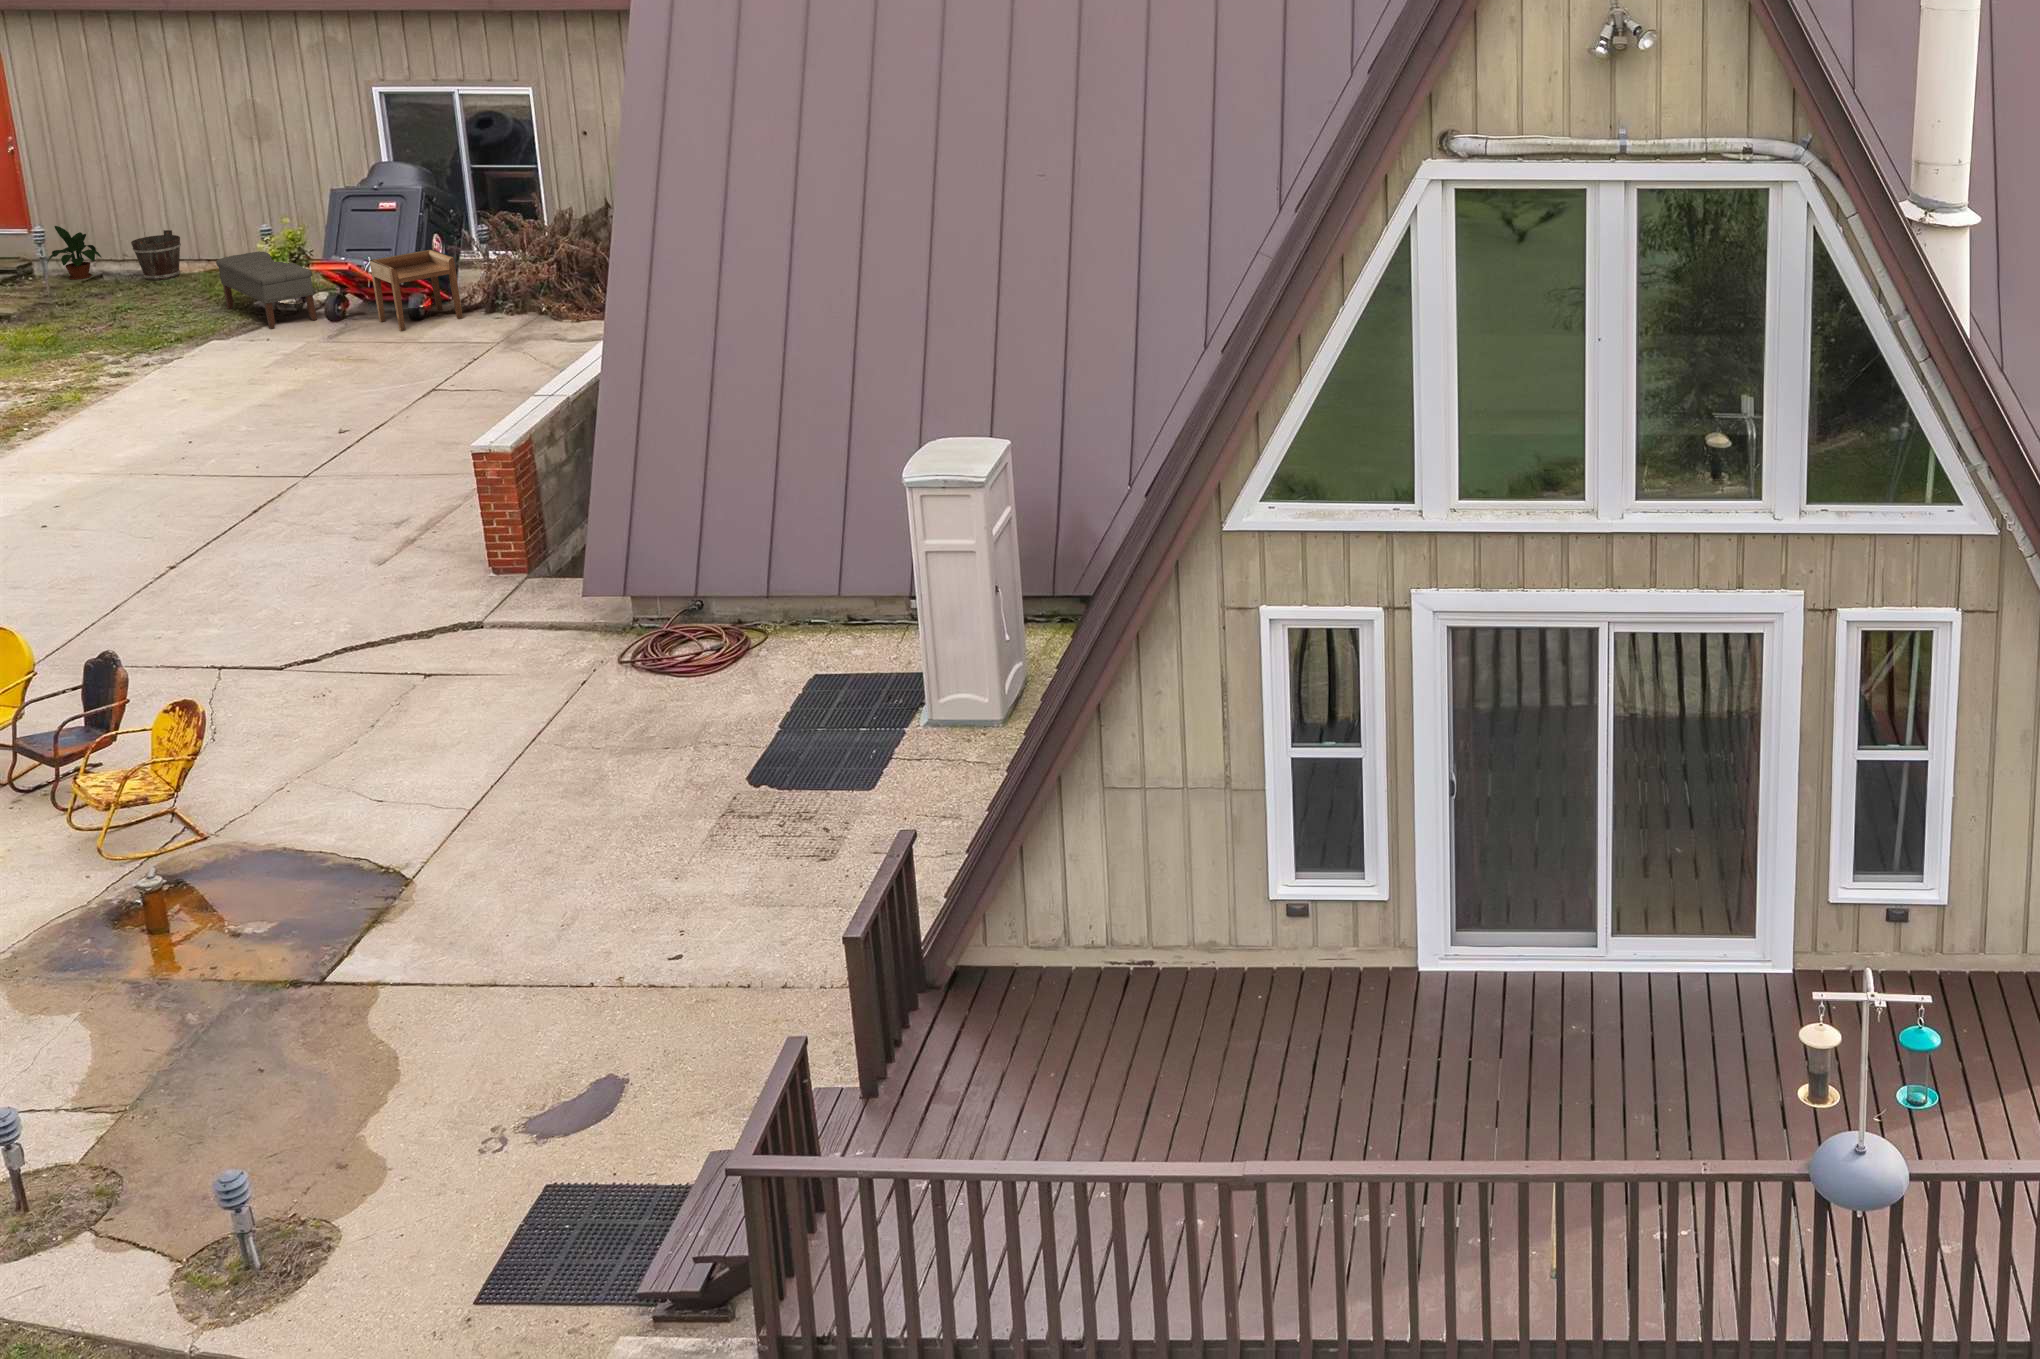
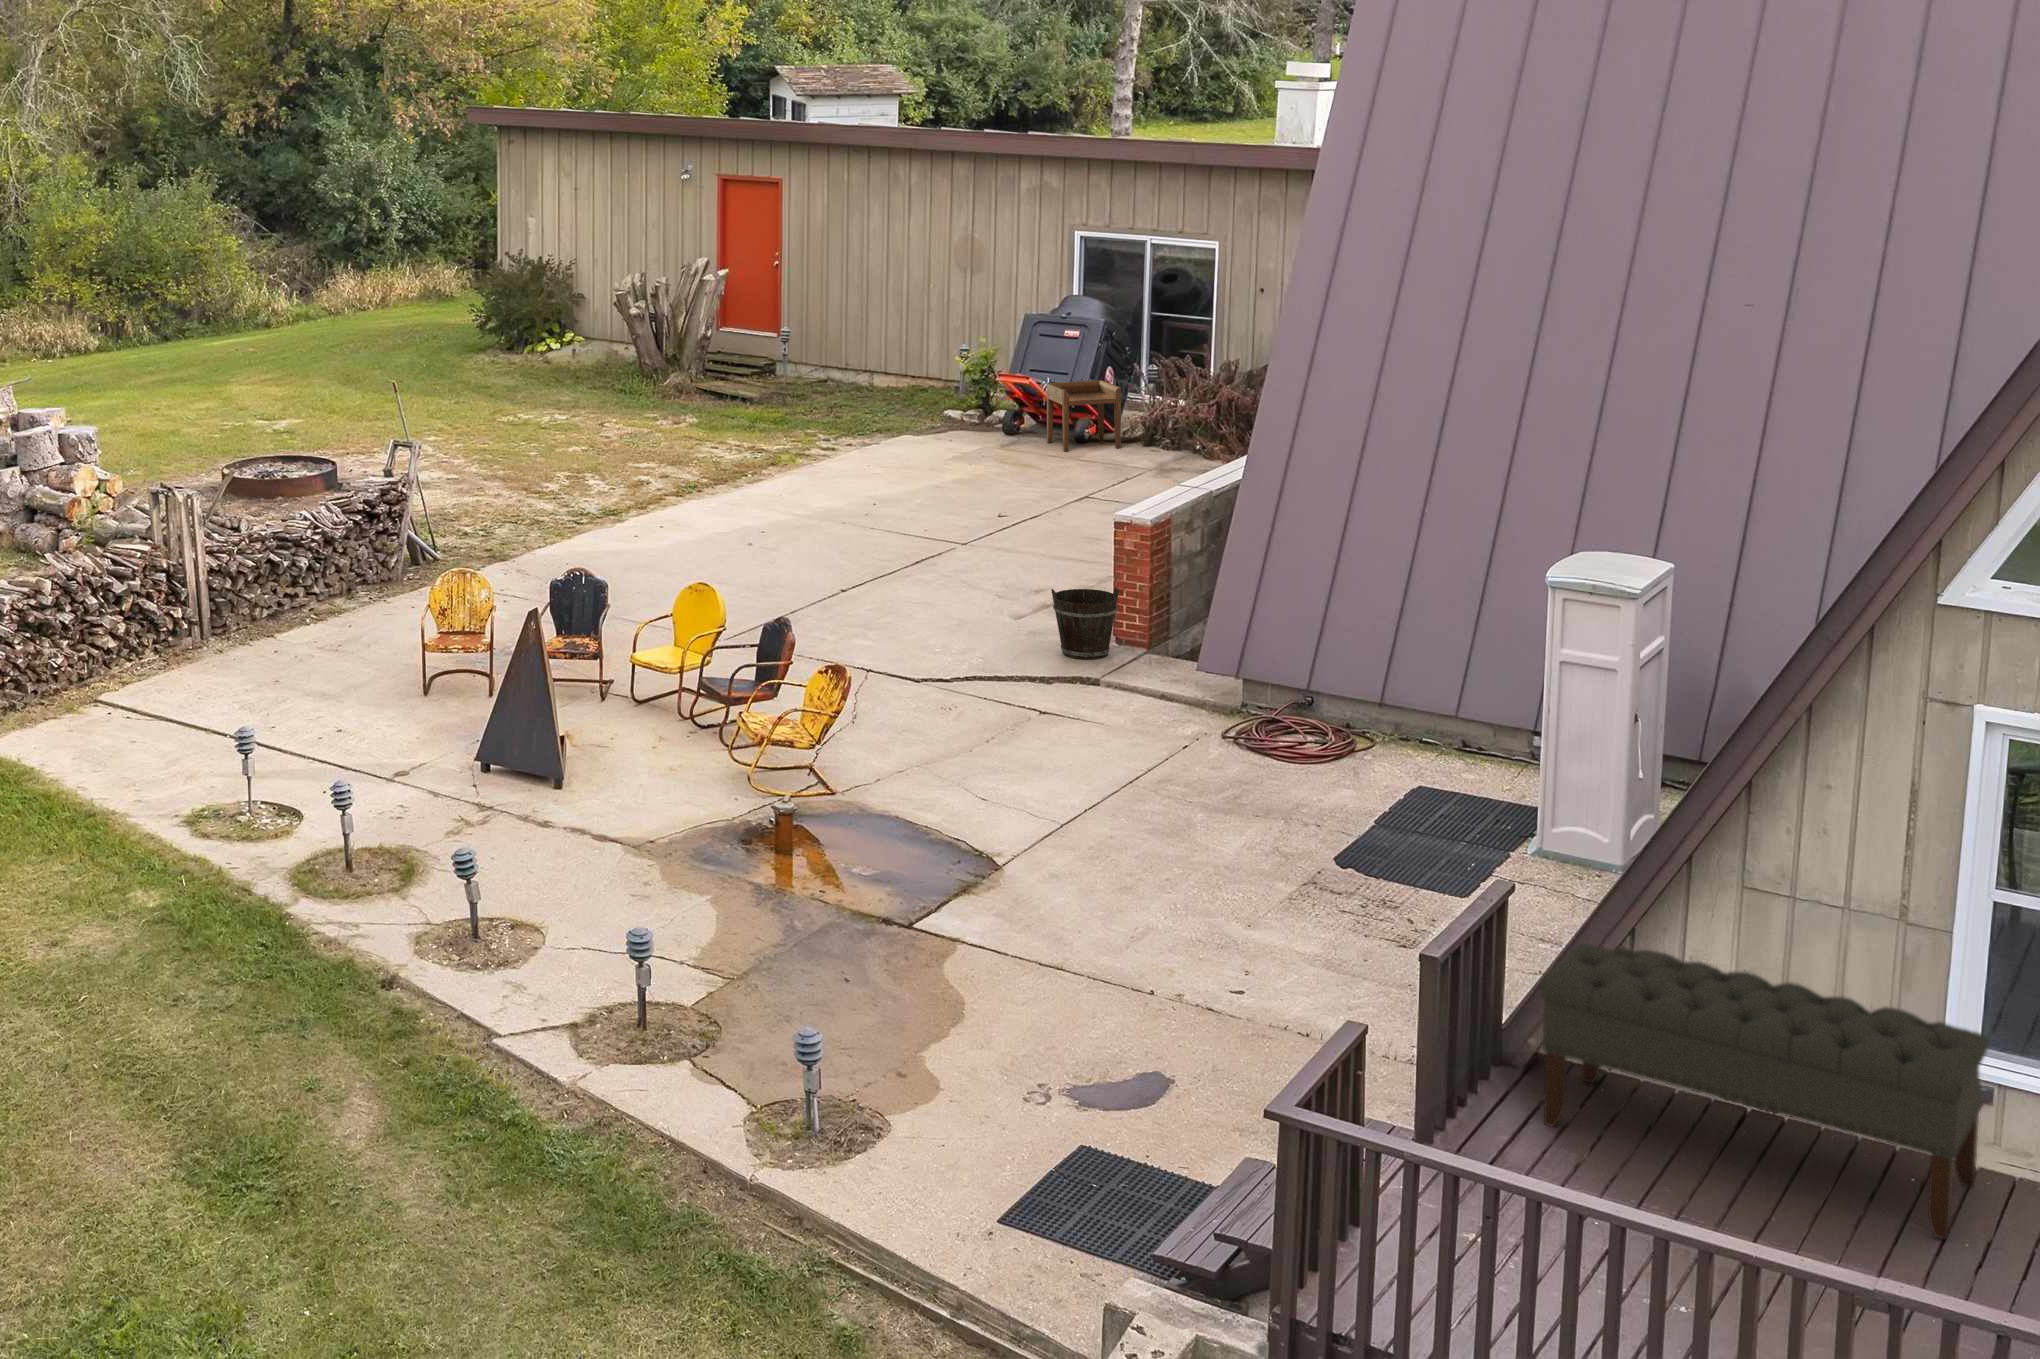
potted plant: present [47,226,102,279] -> none [794,340,835,388]
bucket: present [131,230,181,280] -> present [1051,587,1119,659]
bench: present [216,251,317,329] -> present [1540,943,1988,1239]

